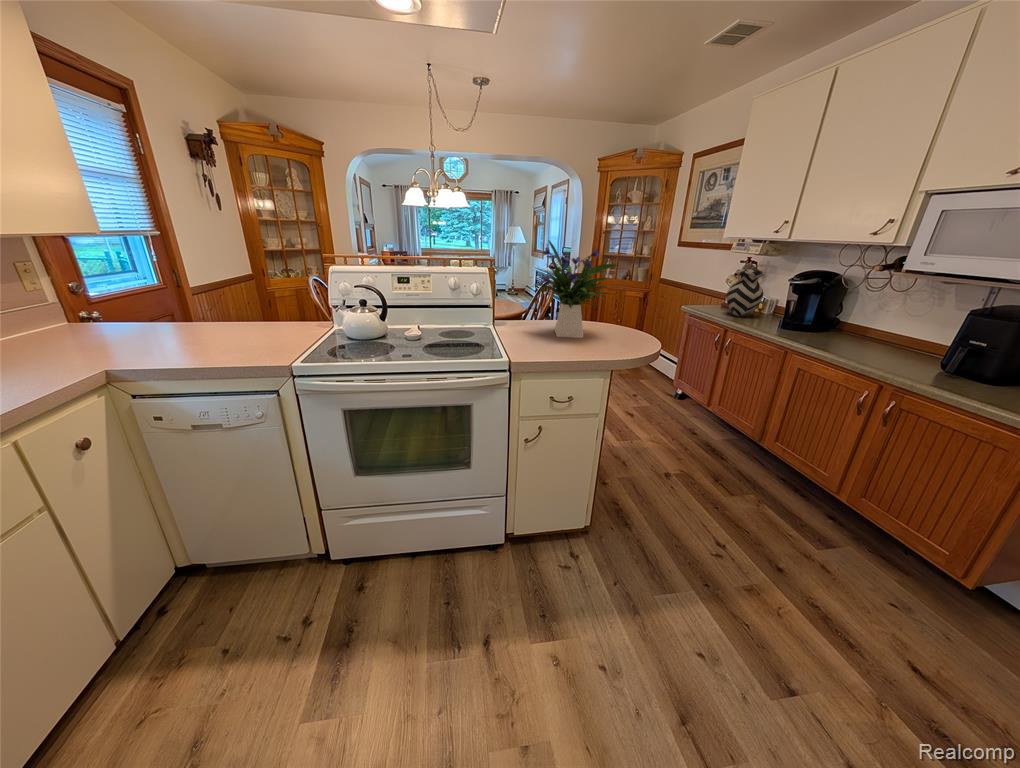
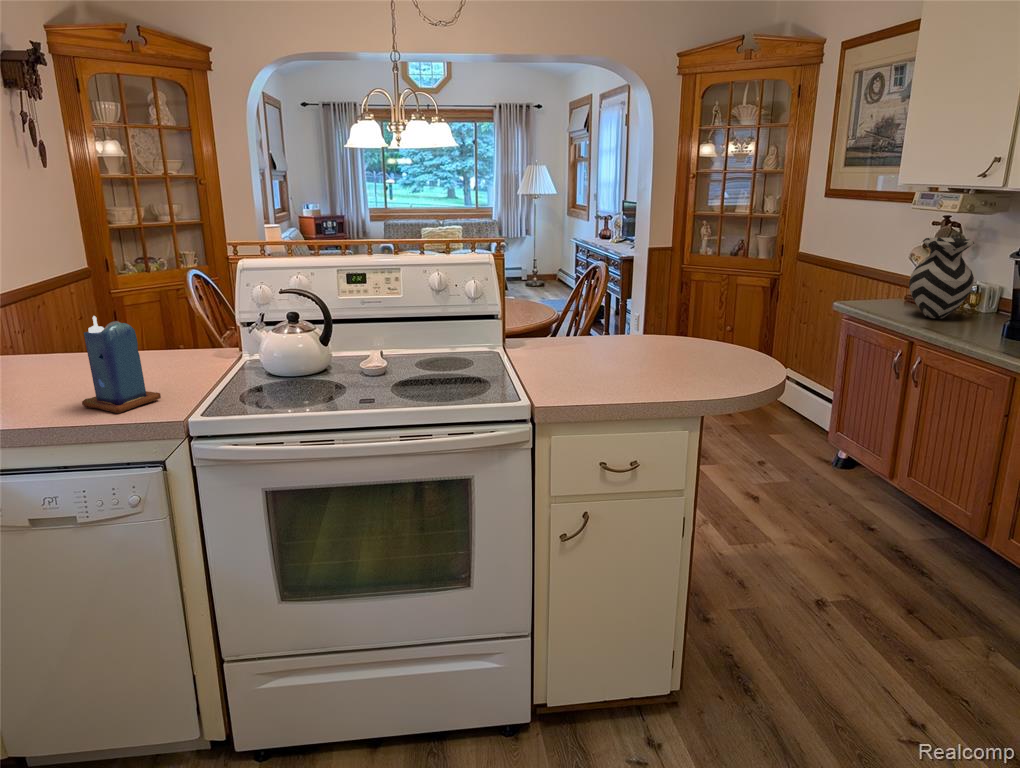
flower arrangement: present [535,241,617,338] -> none [559,210,704,364]
candle: none [218,296,274,361] -> present [82,316,161,413]

